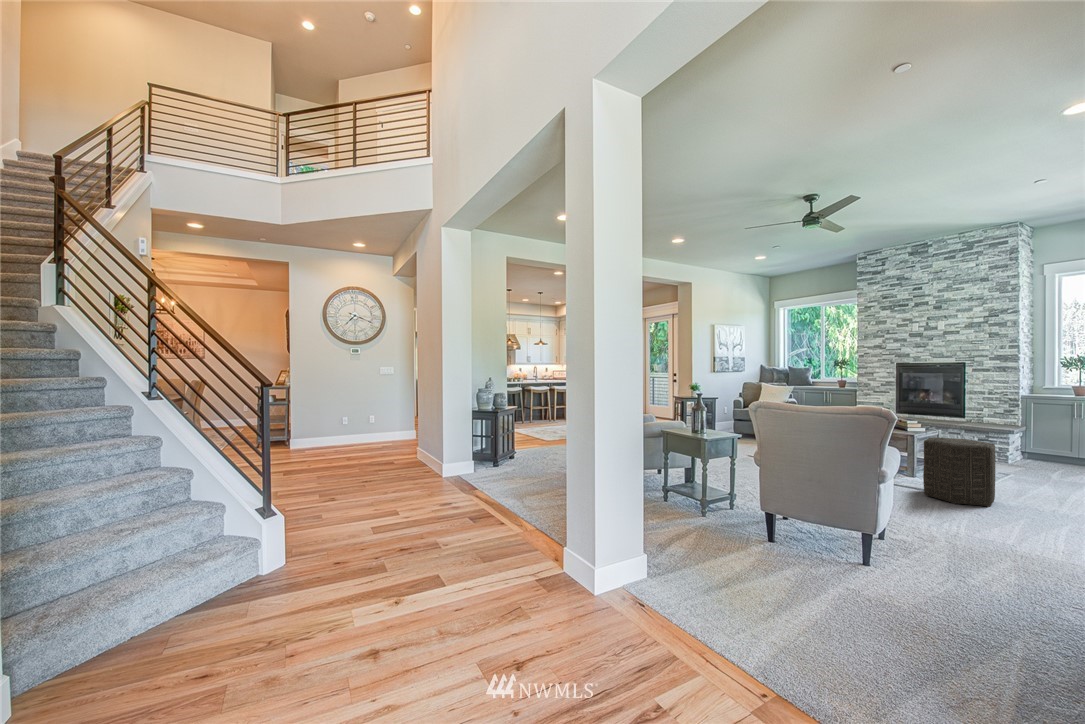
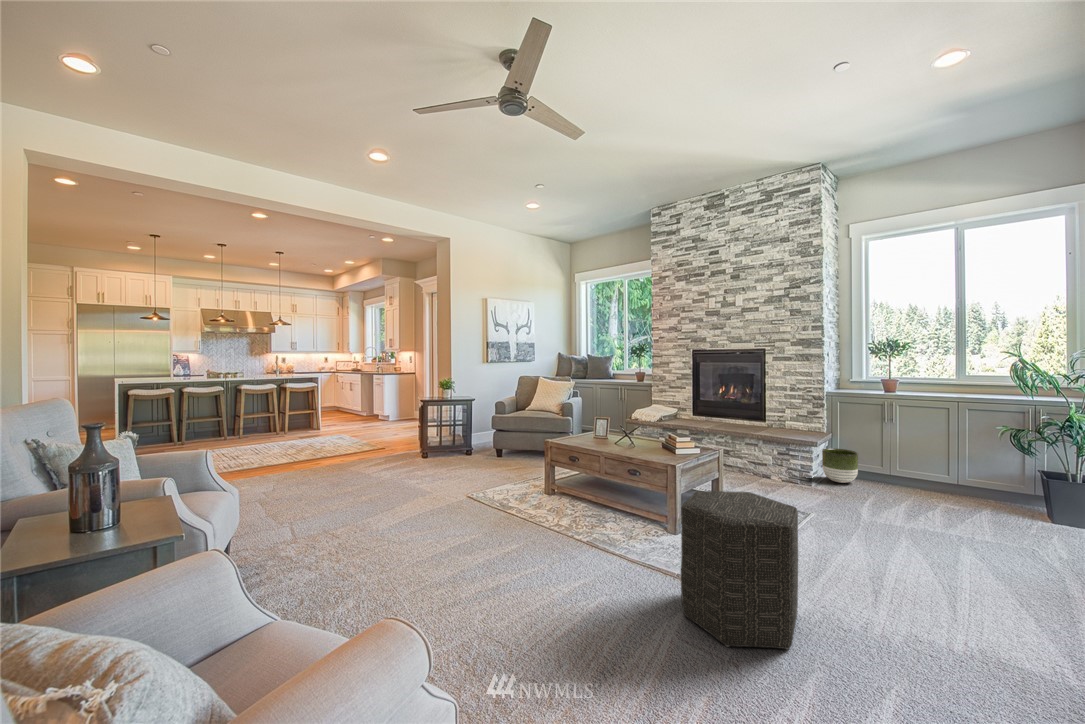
planter: none [1018,438,1051,462] -> present [822,448,858,483]

